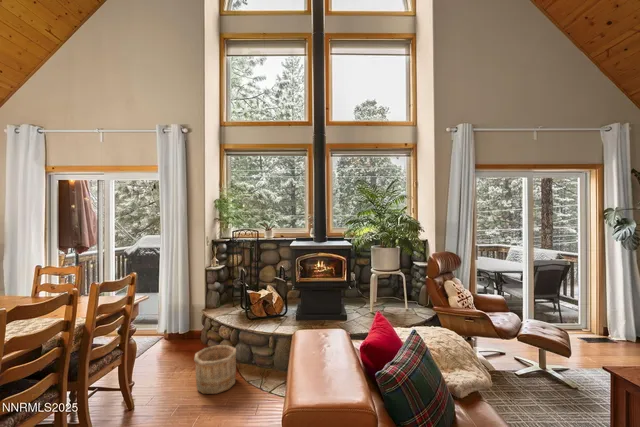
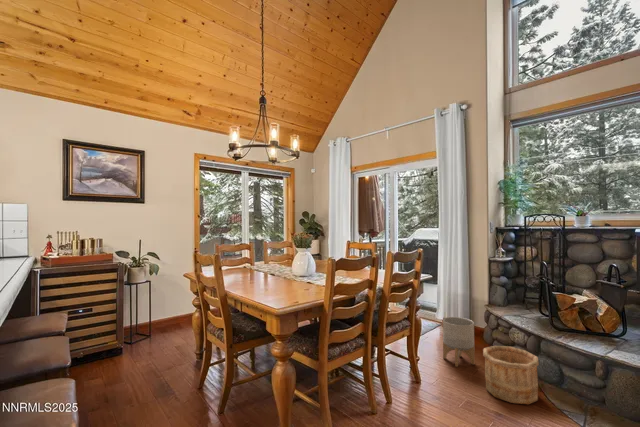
planter: none [160,328,189,376] -> present [443,317,474,366]

